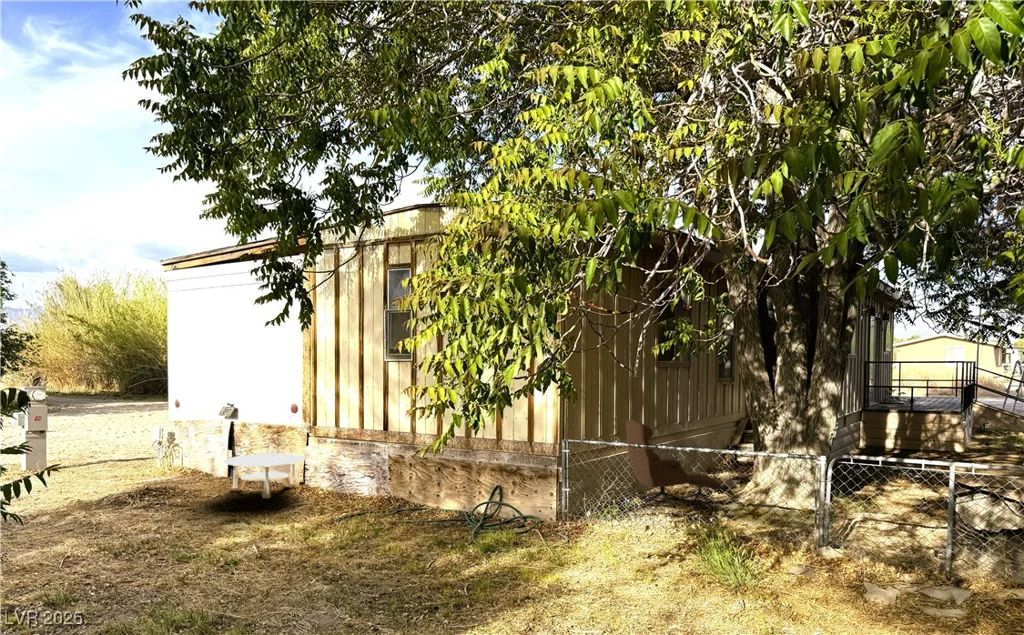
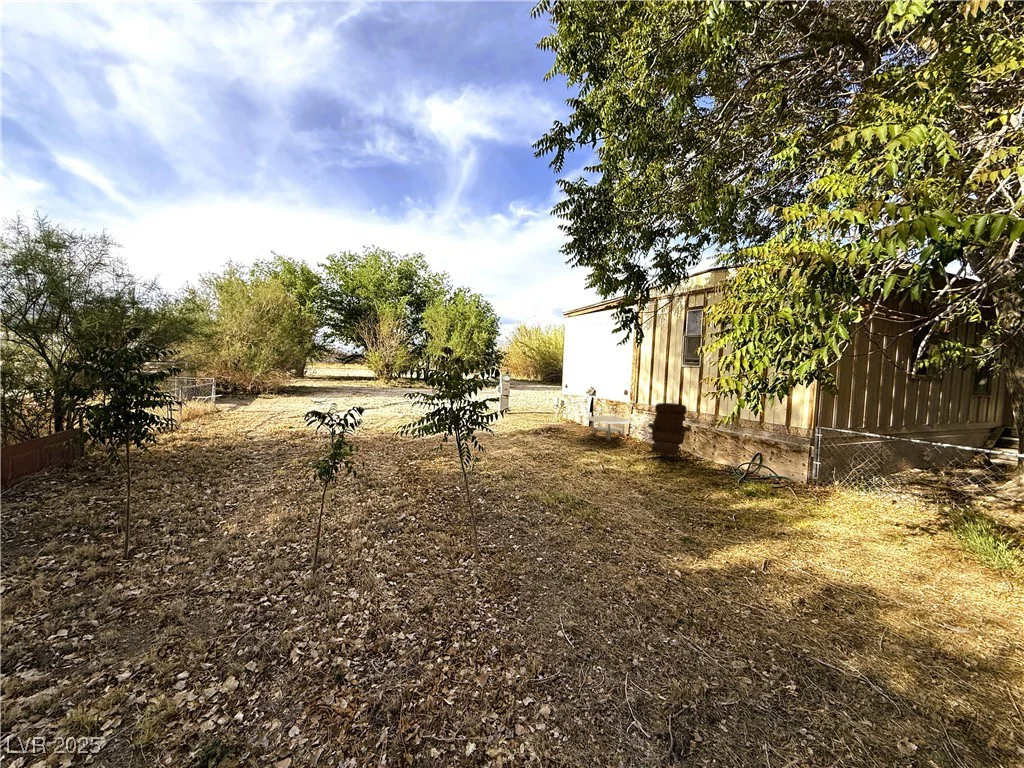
lounge chair: present [626,420,721,508] -> present [648,403,691,462]

